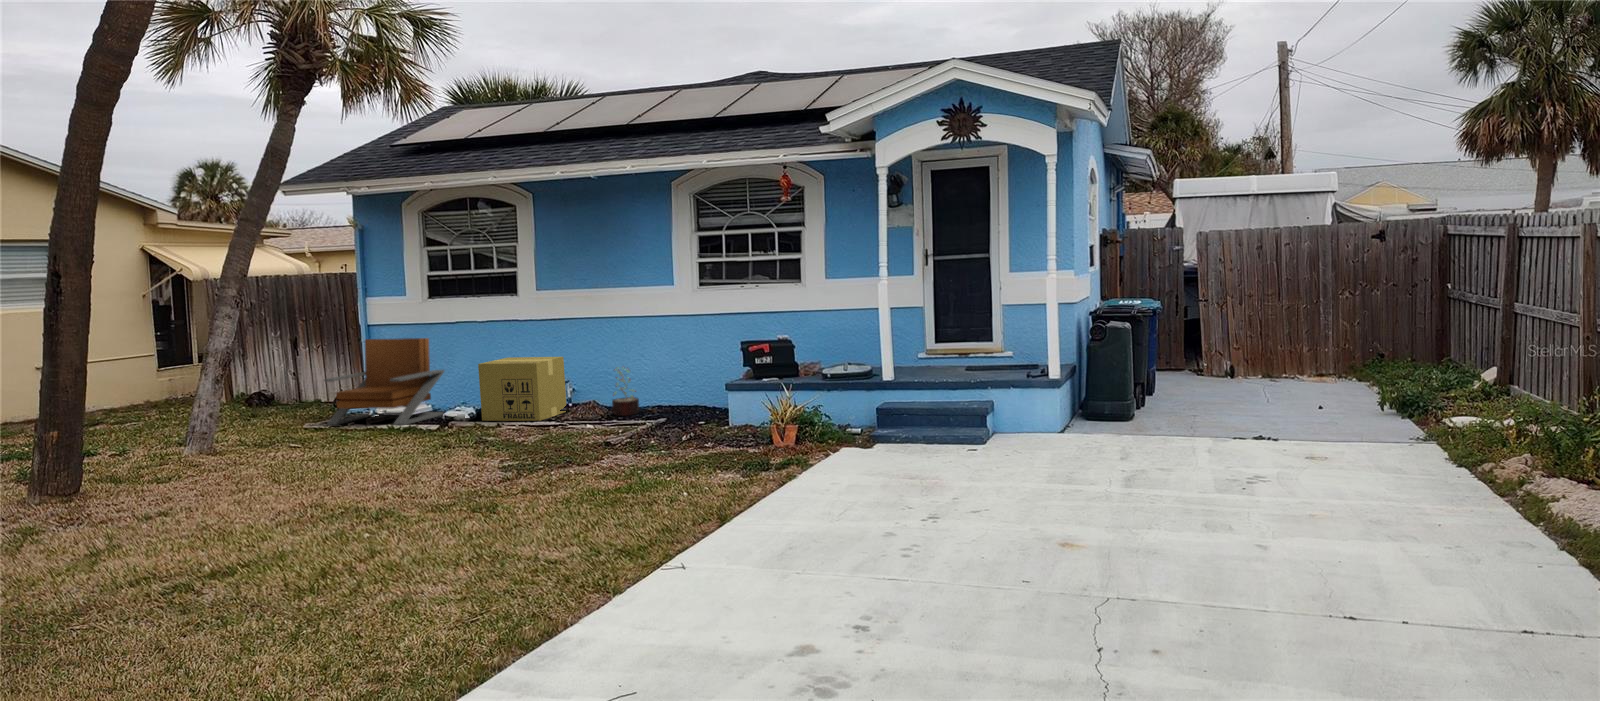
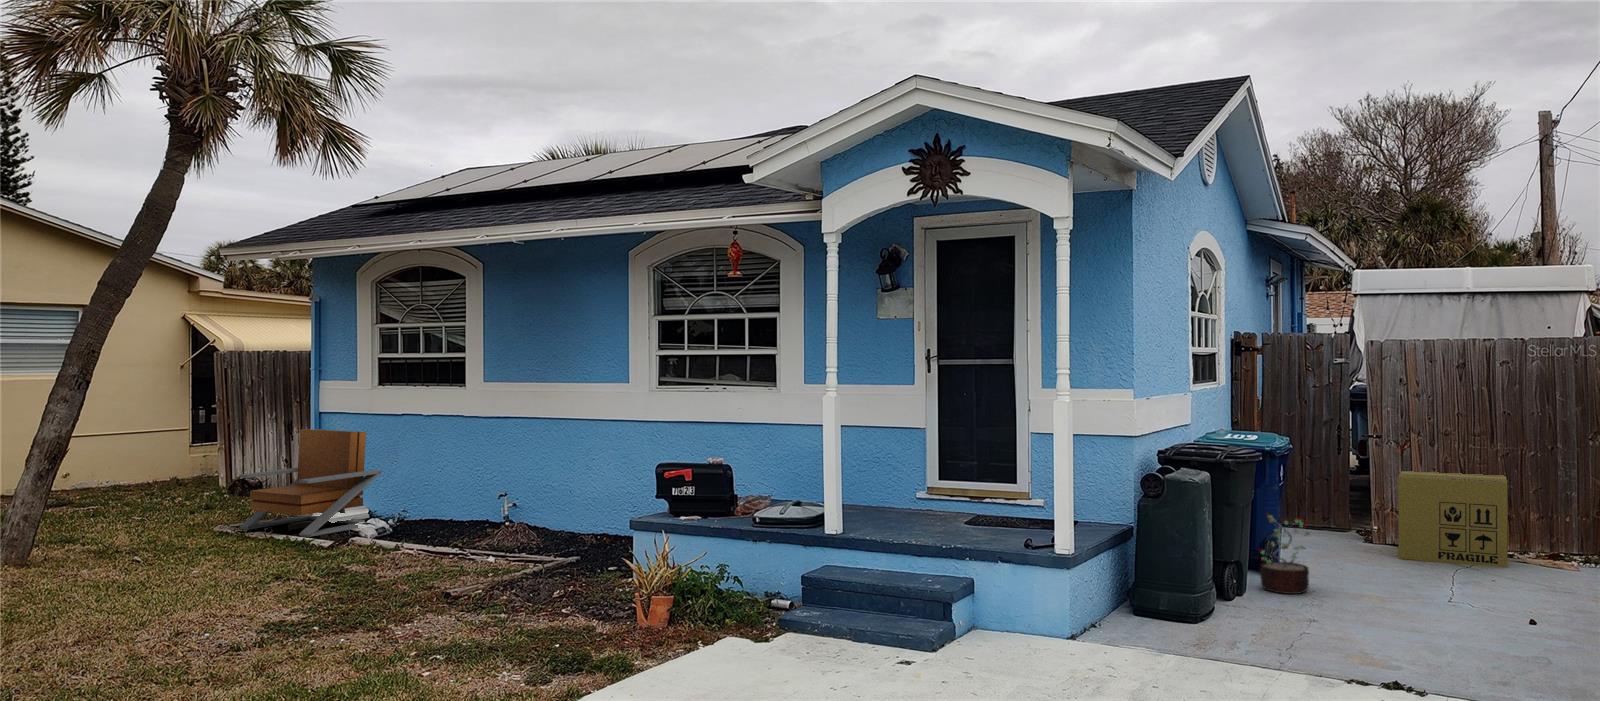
cardboard box: present [478,357,566,421] -> present [1398,471,1508,568]
decorative plant: present [612,368,639,416] -> present [1260,514,1309,594]

